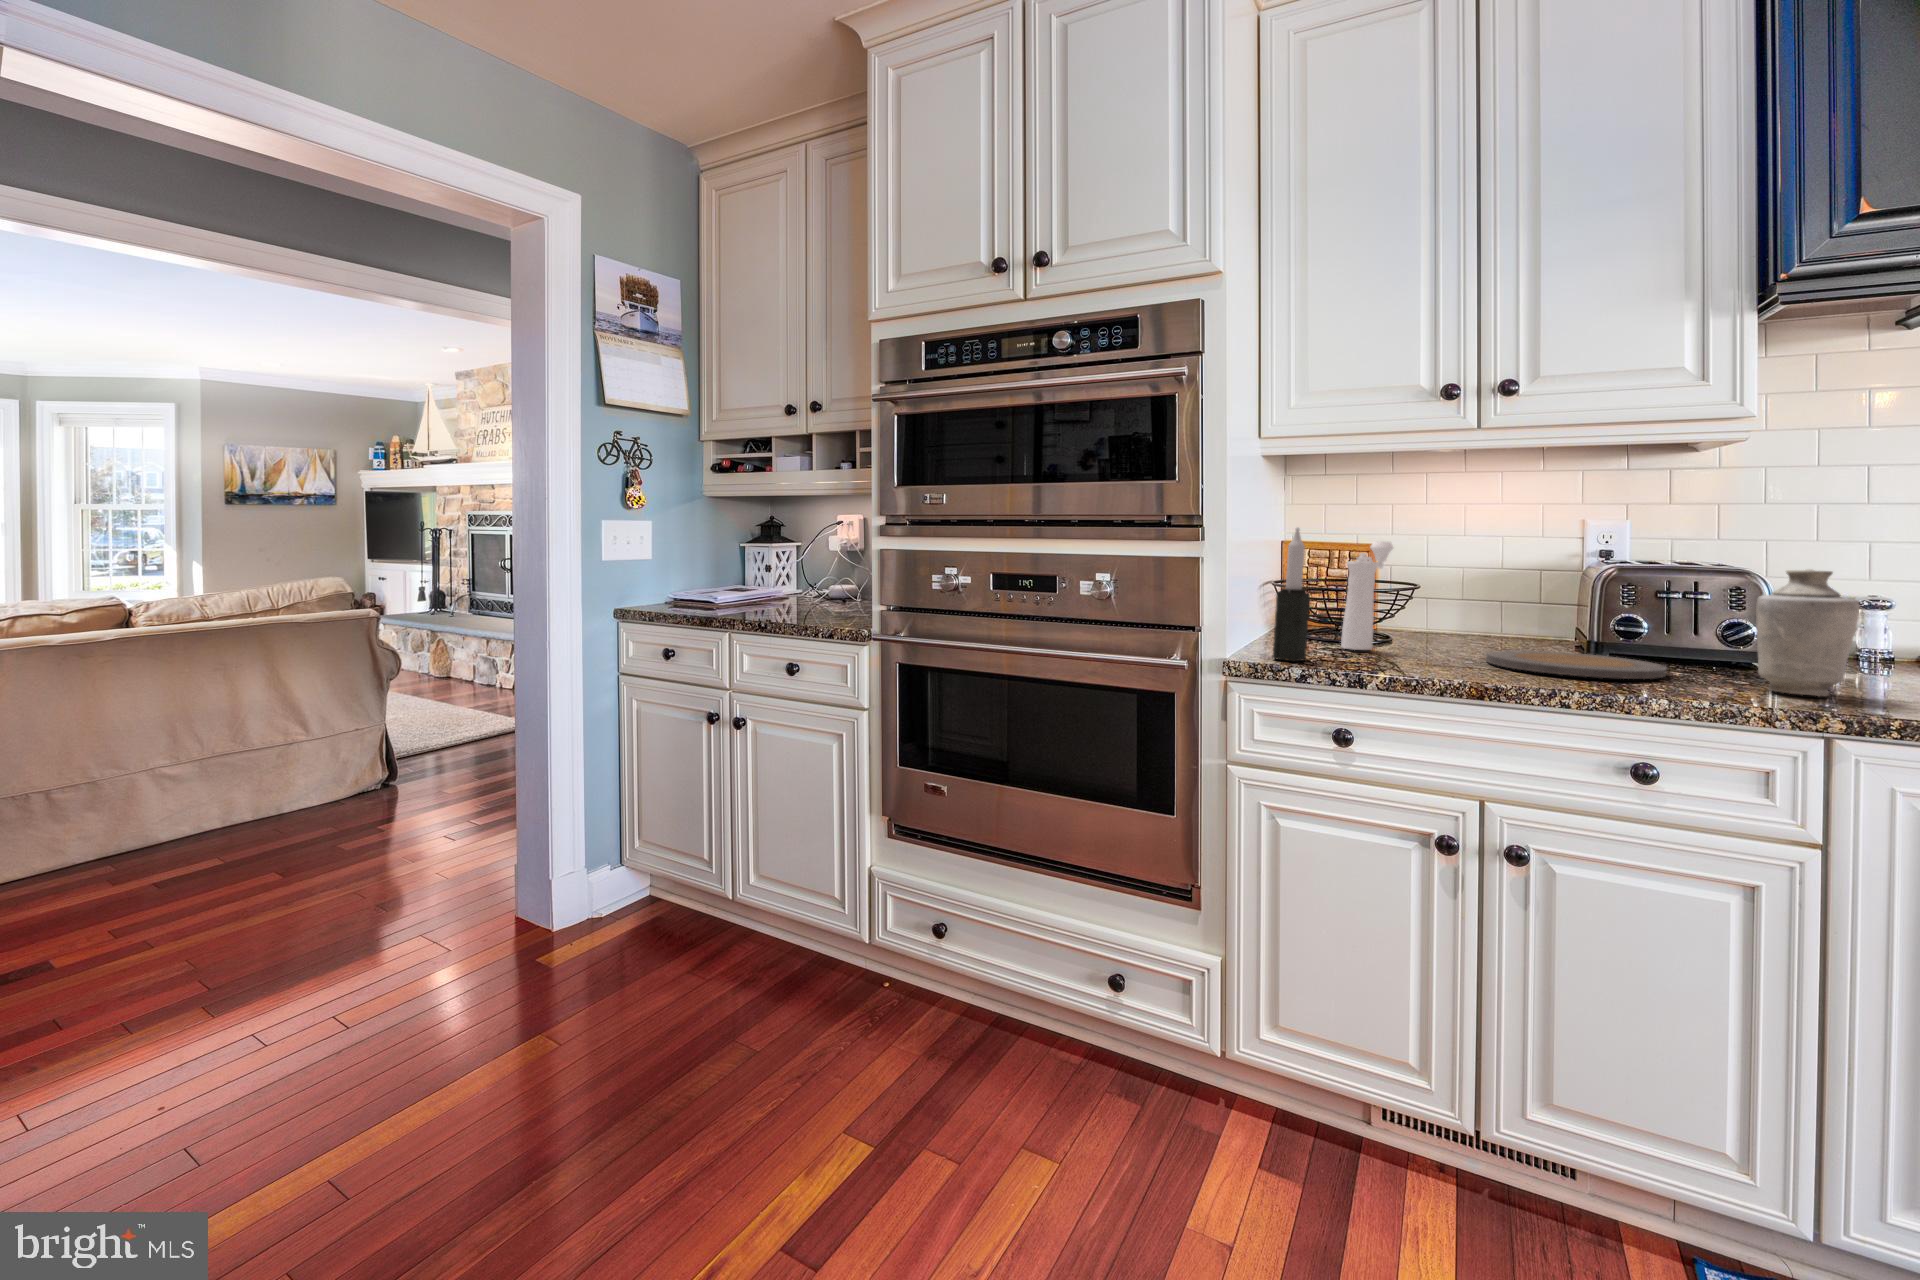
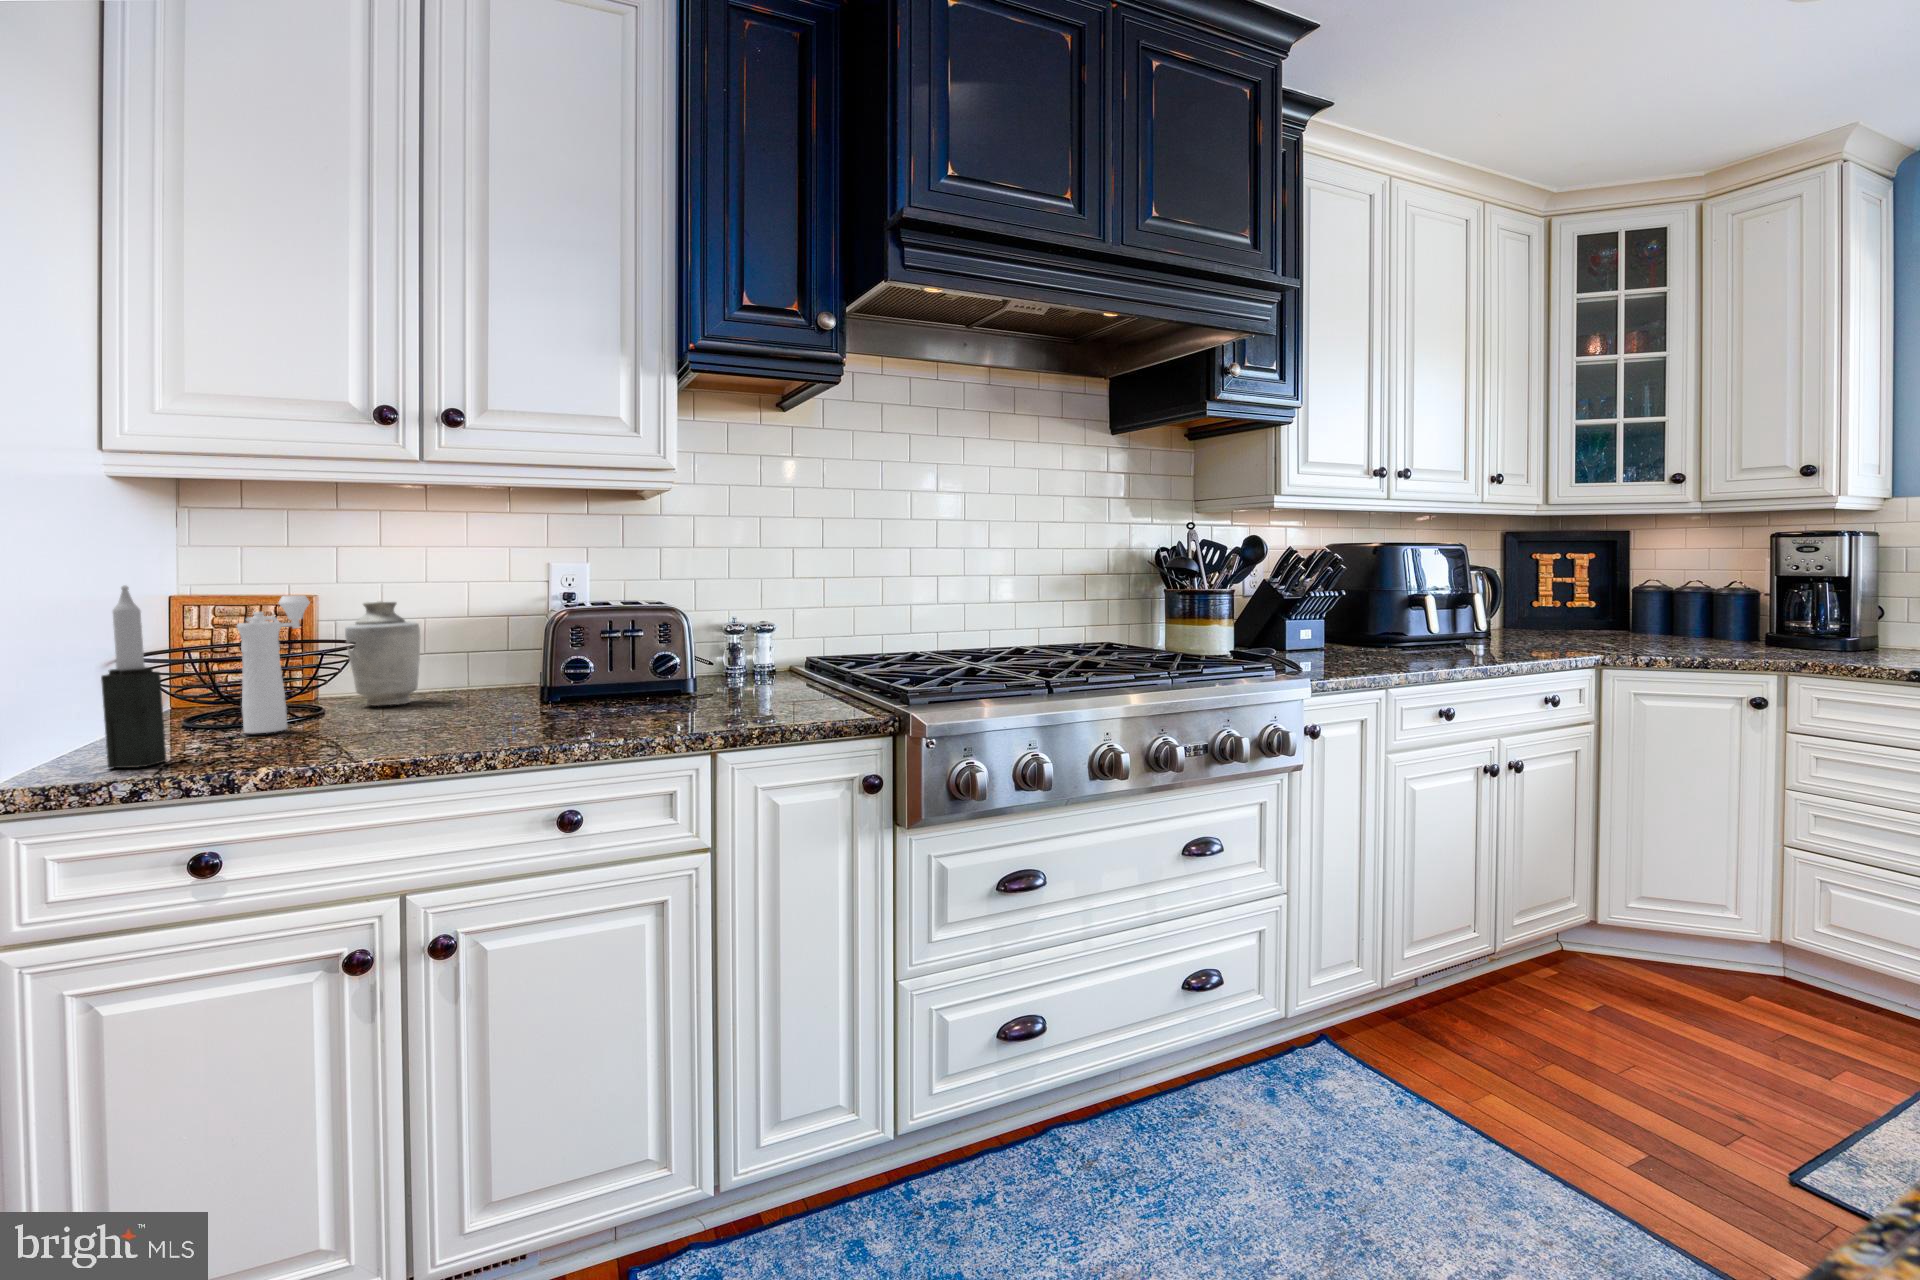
vase: present [1756,569,1859,696] -> present [345,601,420,706]
plate: present [1486,650,1667,679] -> none [425,700,601,731]

